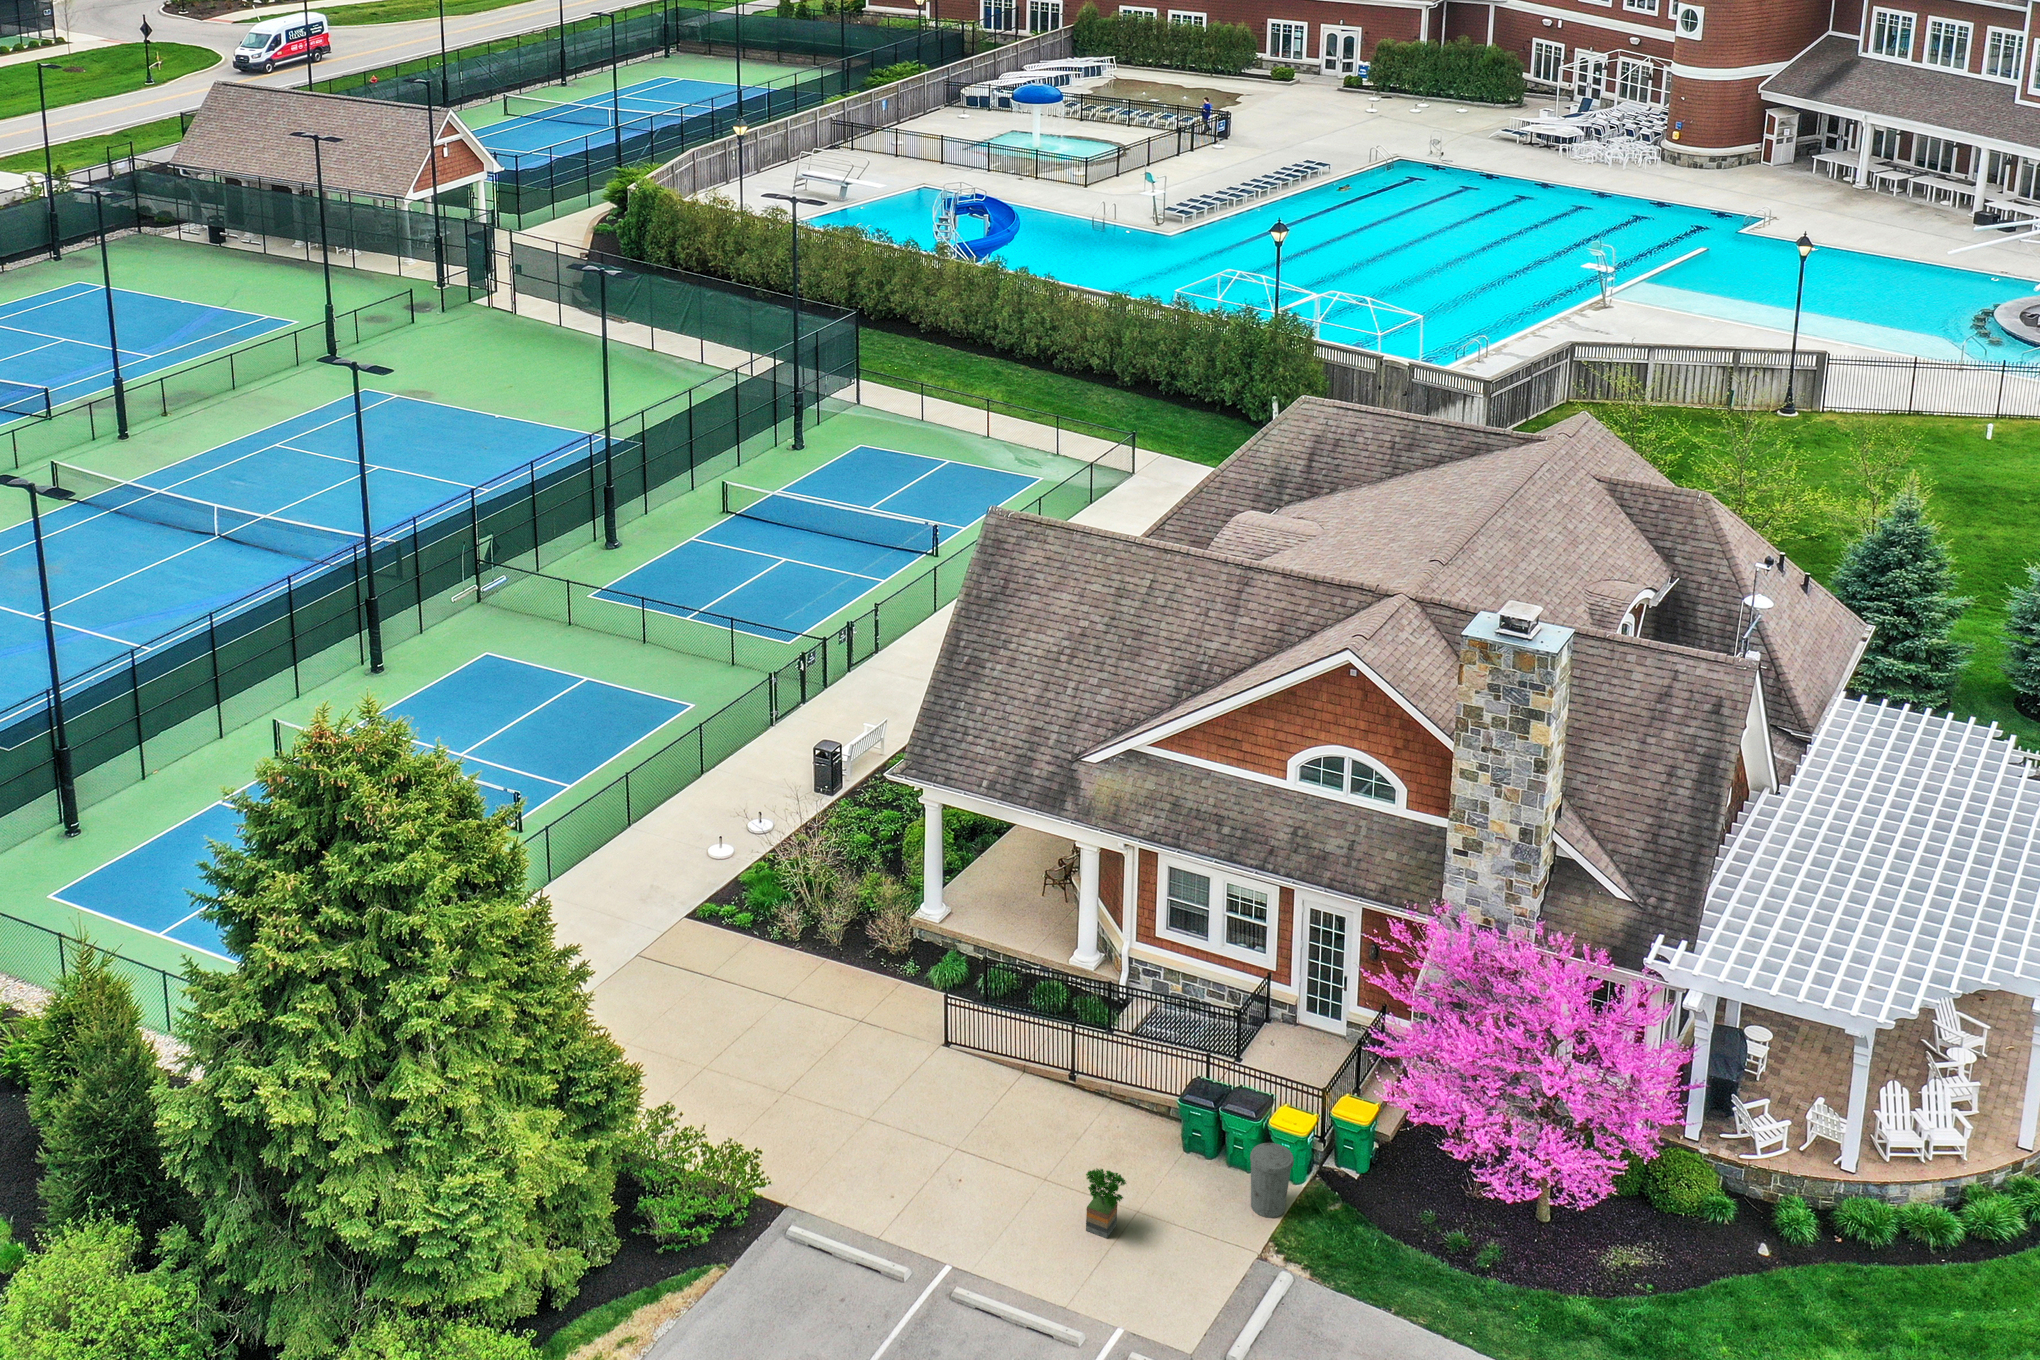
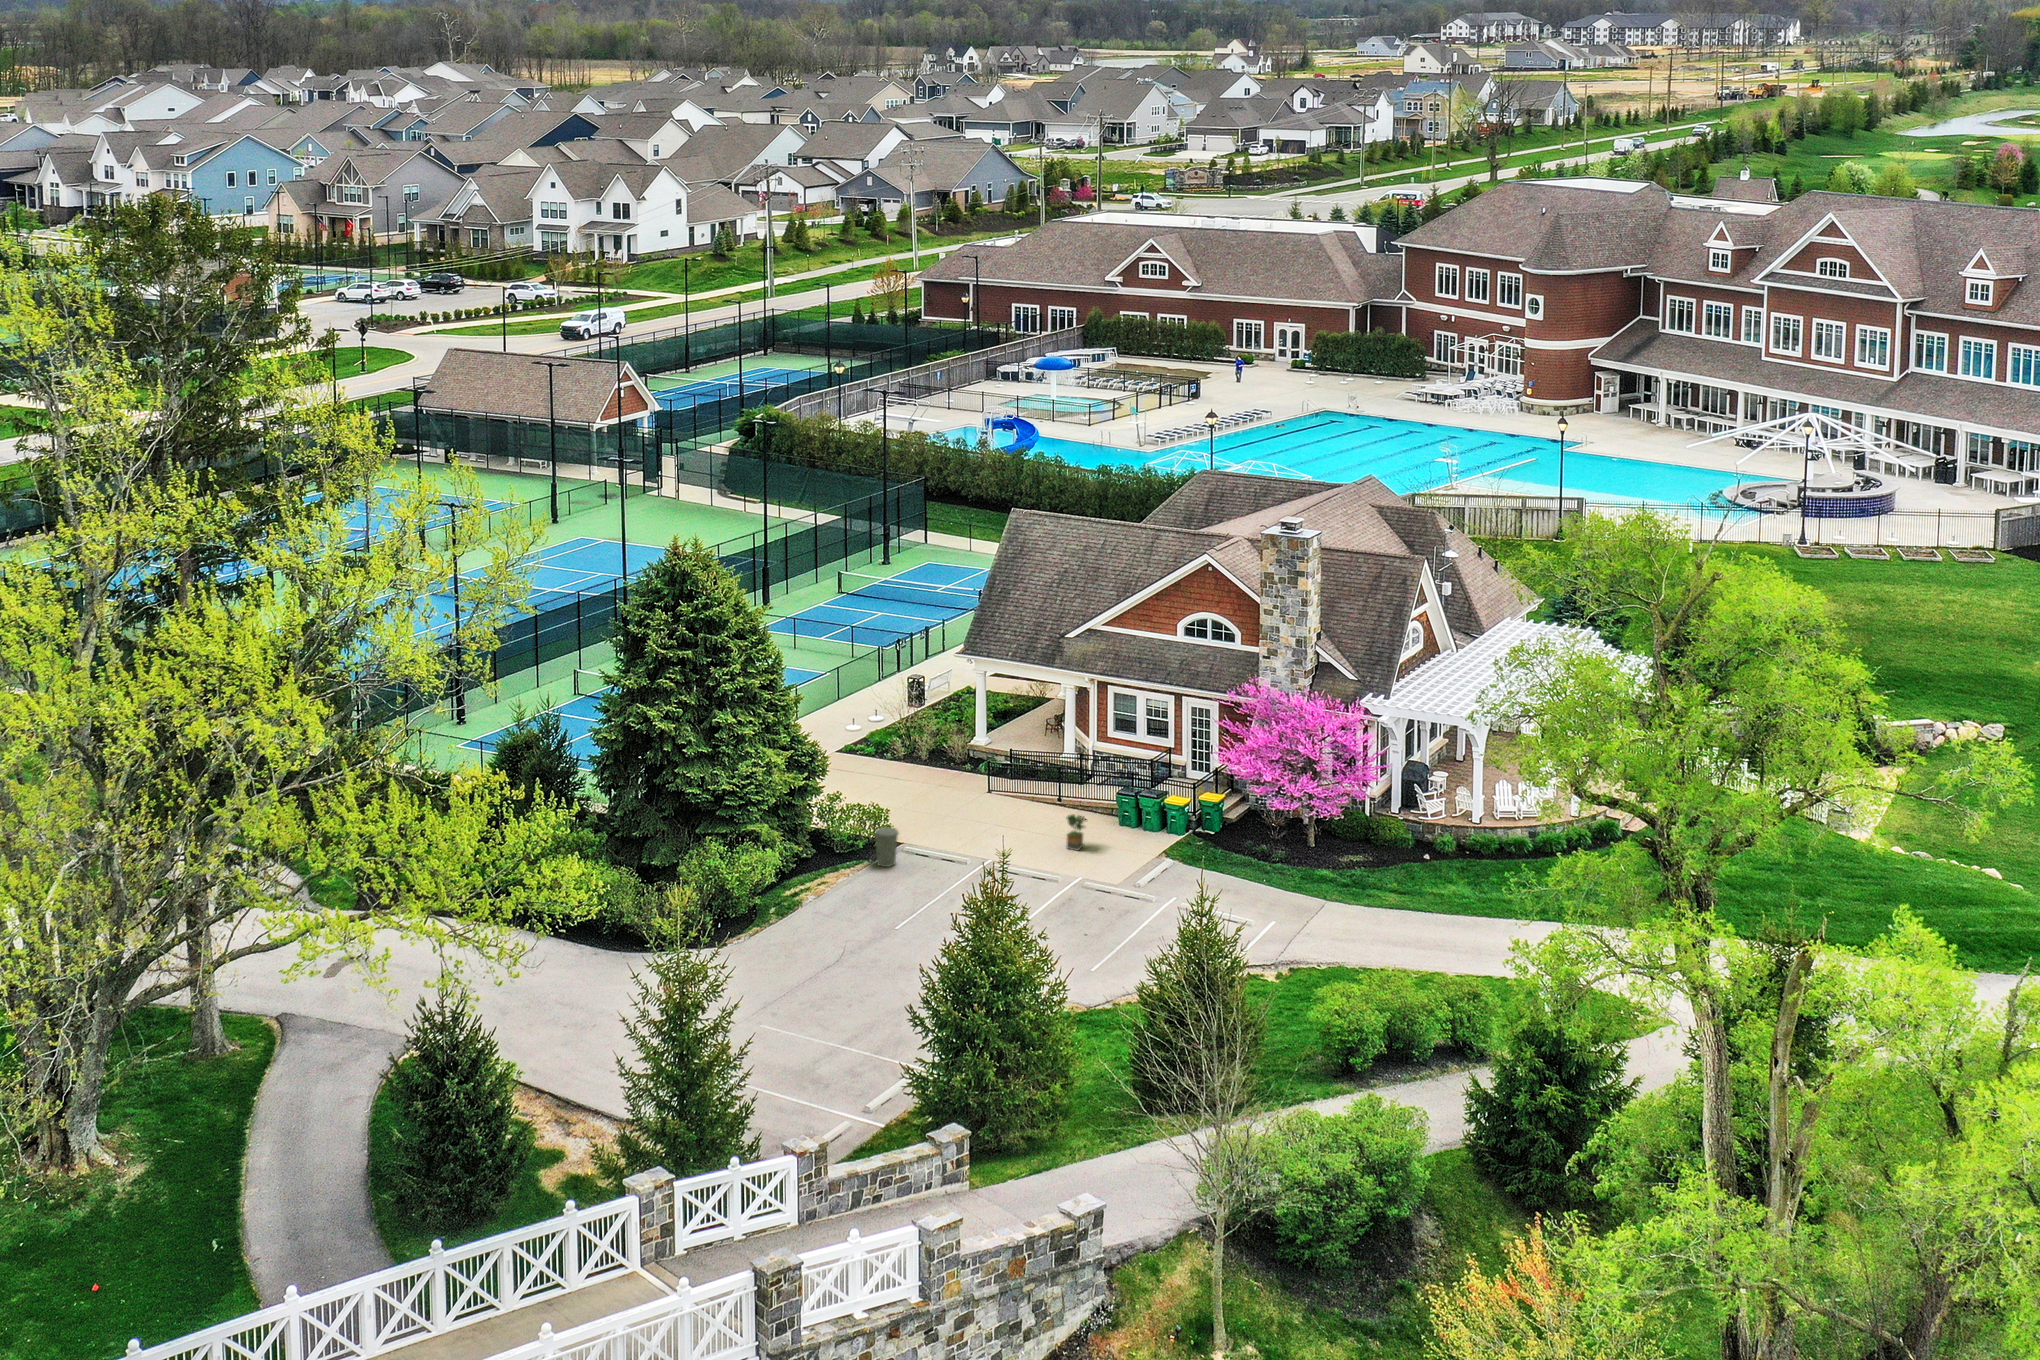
trash can: present [1250,1143,1294,1218] -> present [875,827,898,867]

